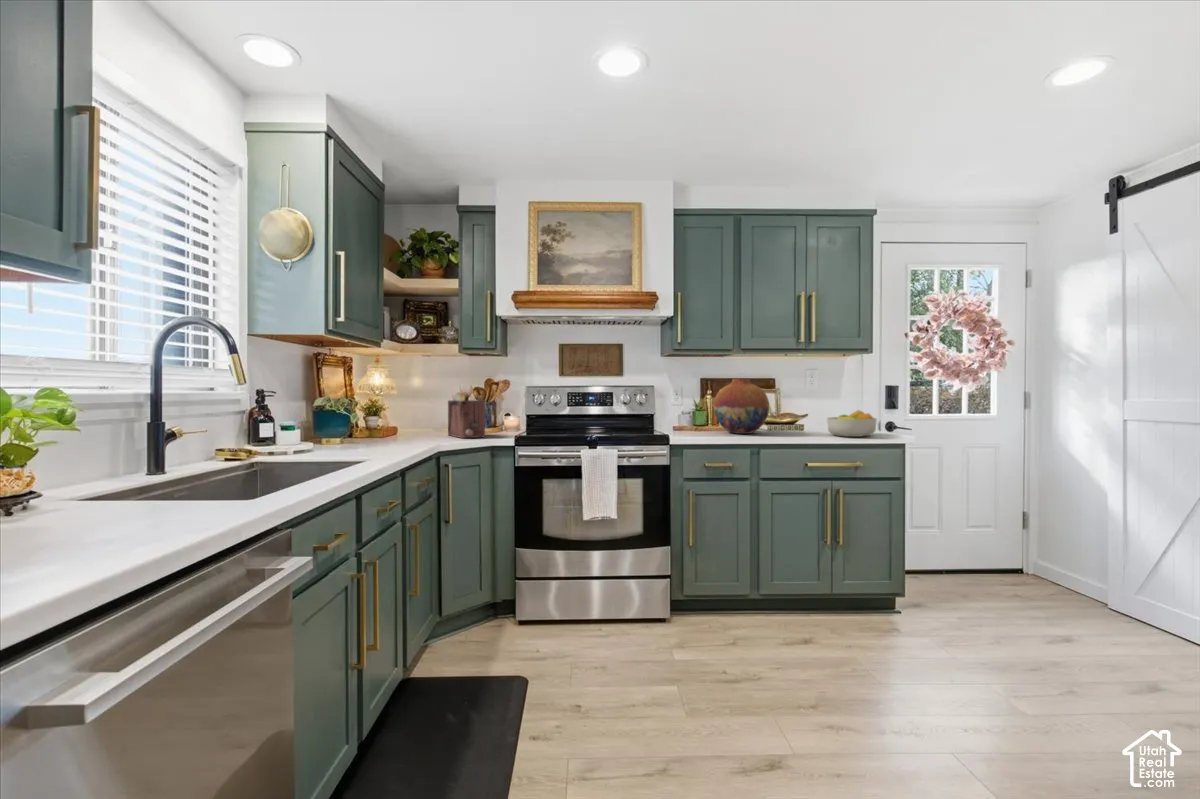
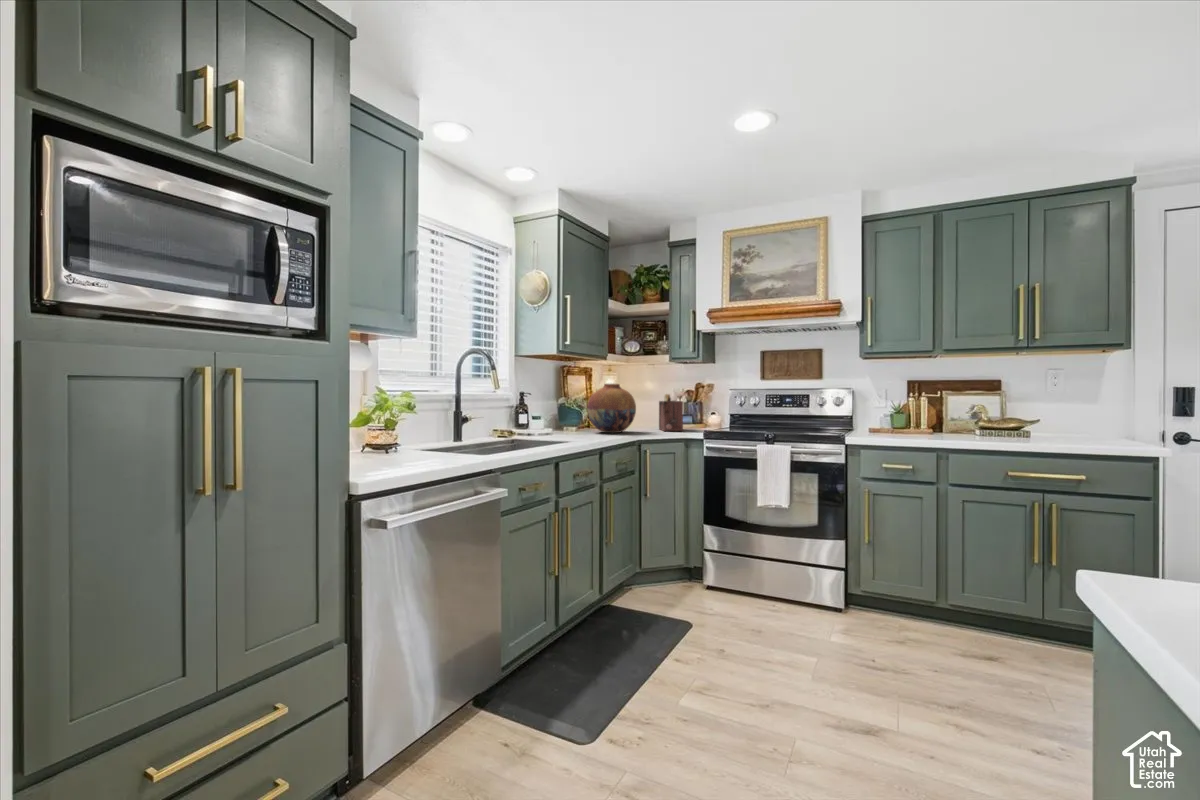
vase: present [714,379,769,434] -> present [587,384,636,433]
fruit bowl: present [827,410,877,437] -> none [1043,415,1119,445]

